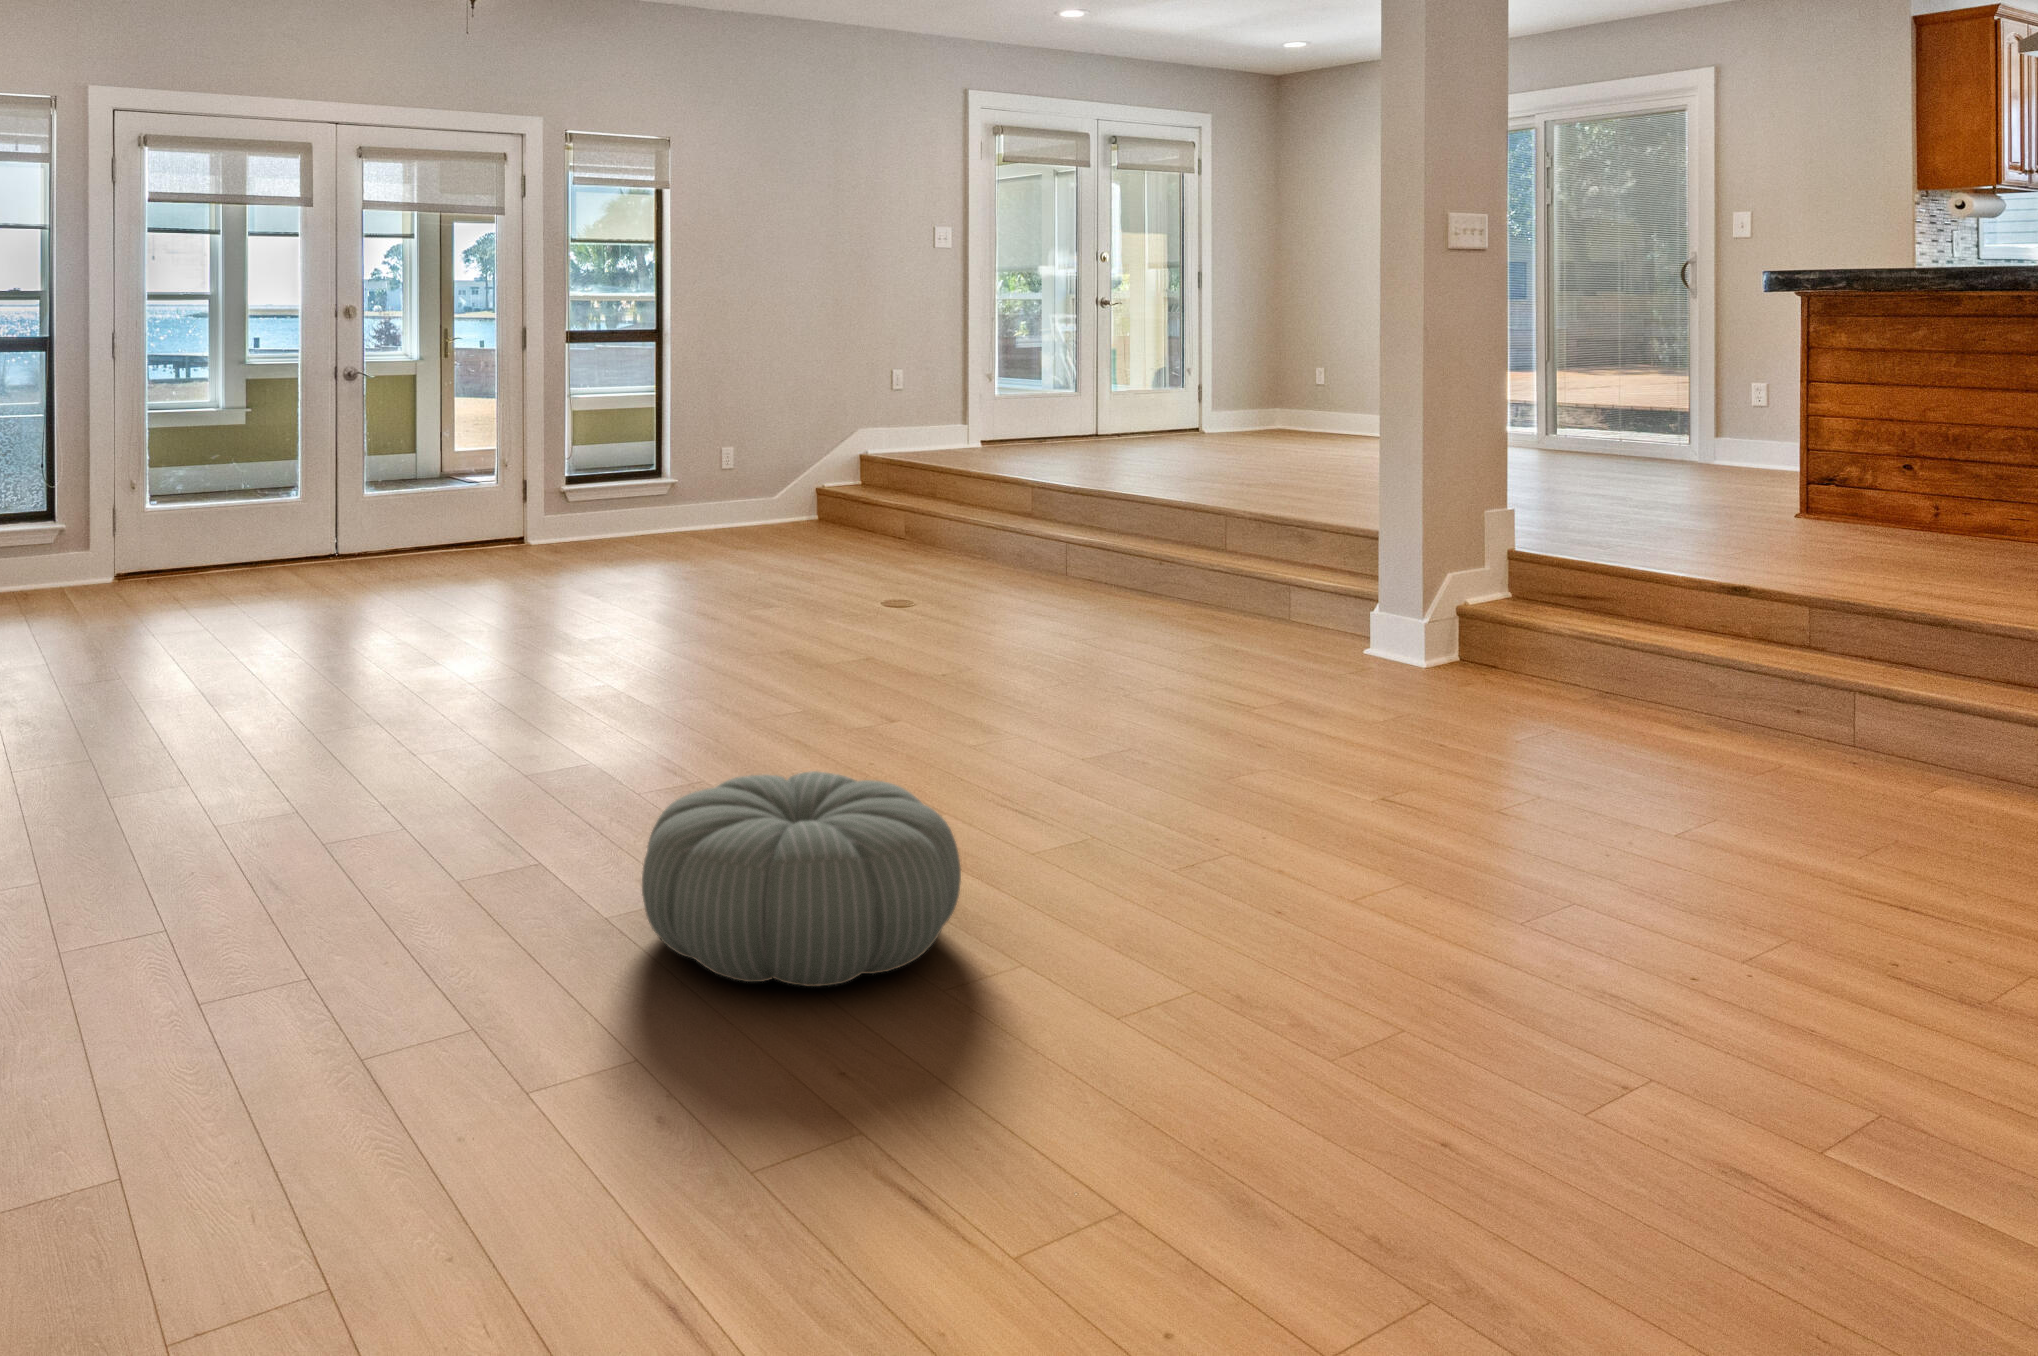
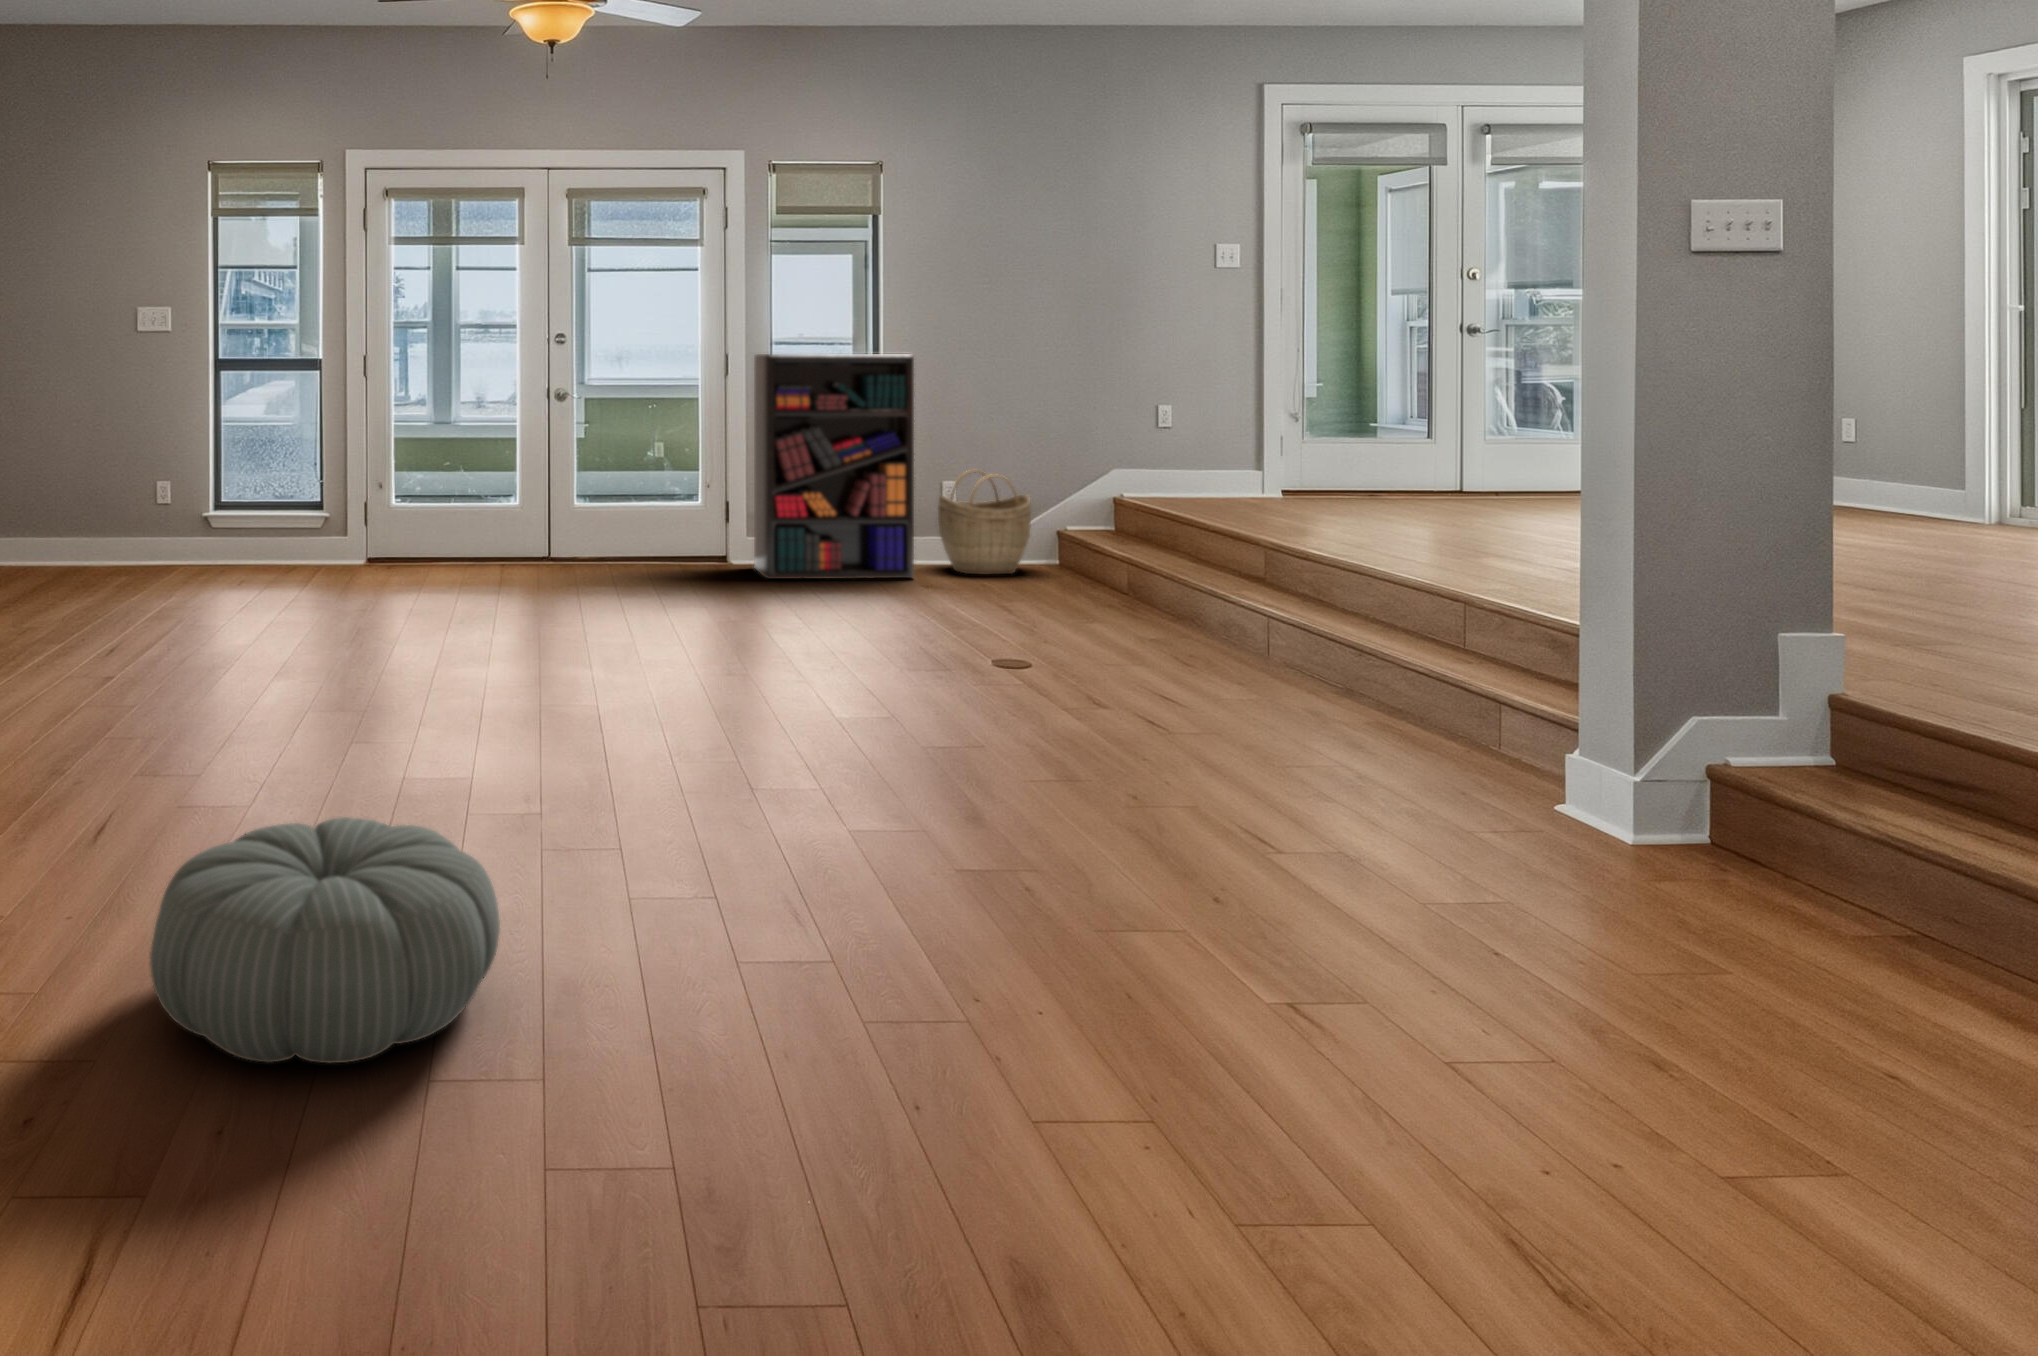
bookshelf: none [556,326,719,555] -> present [754,354,914,579]
woven basket: none [724,436,807,534] -> present [938,470,1031,575]

